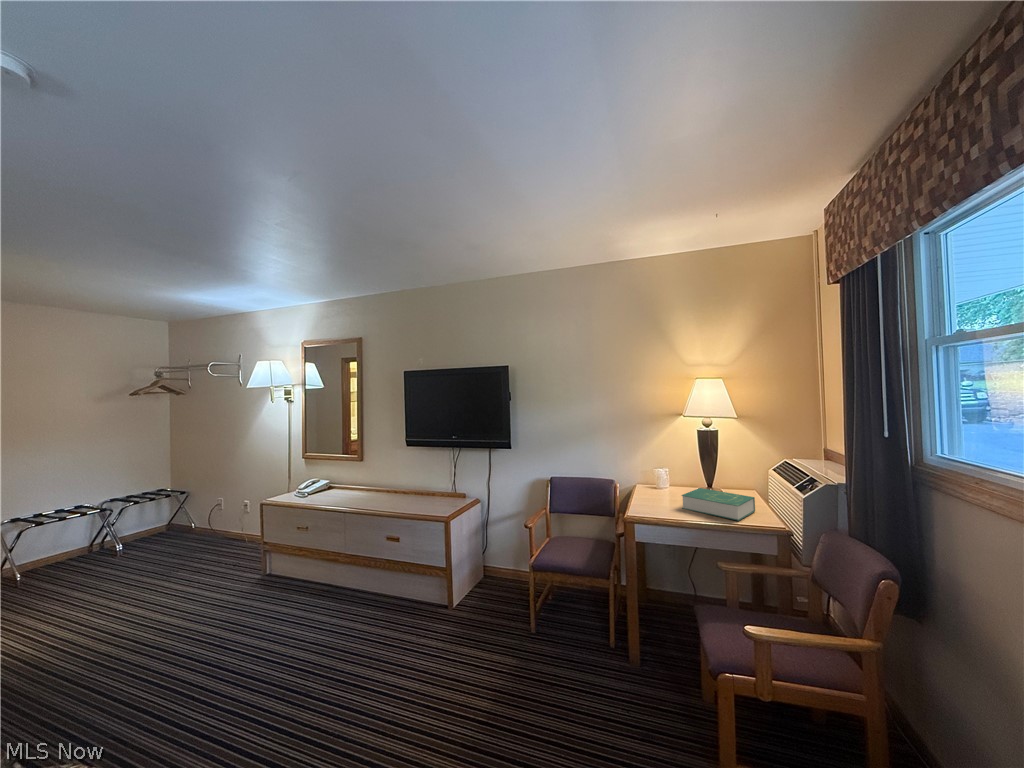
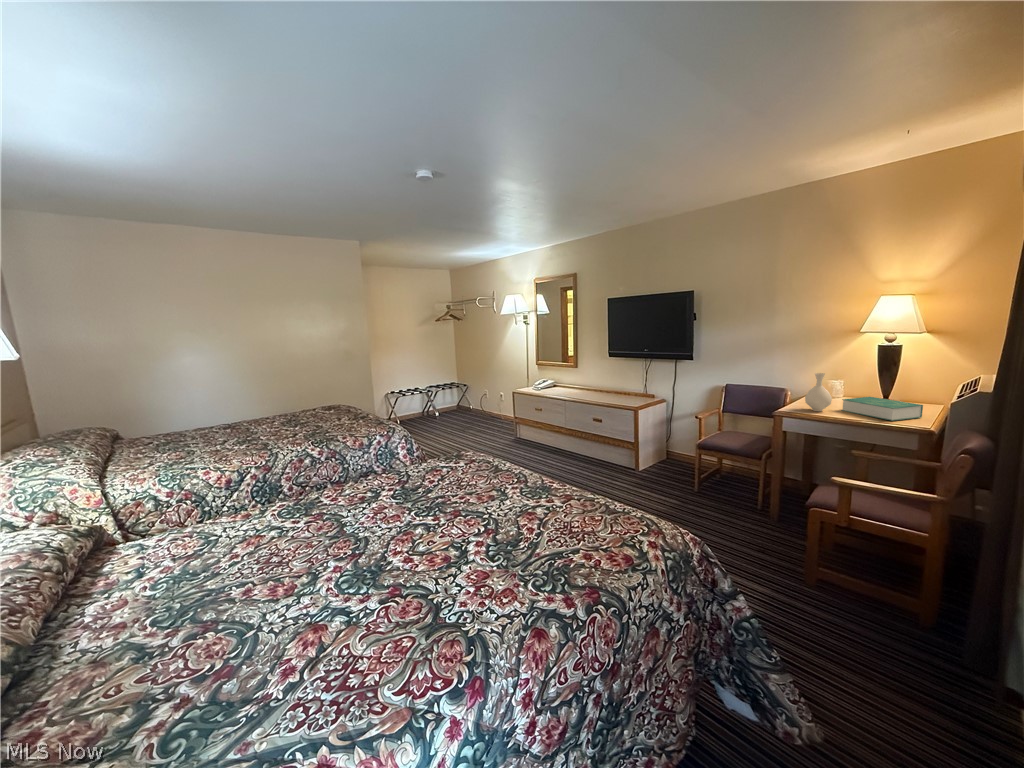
vase: none [648,465,675,513] -> present [805,373,832,411]

